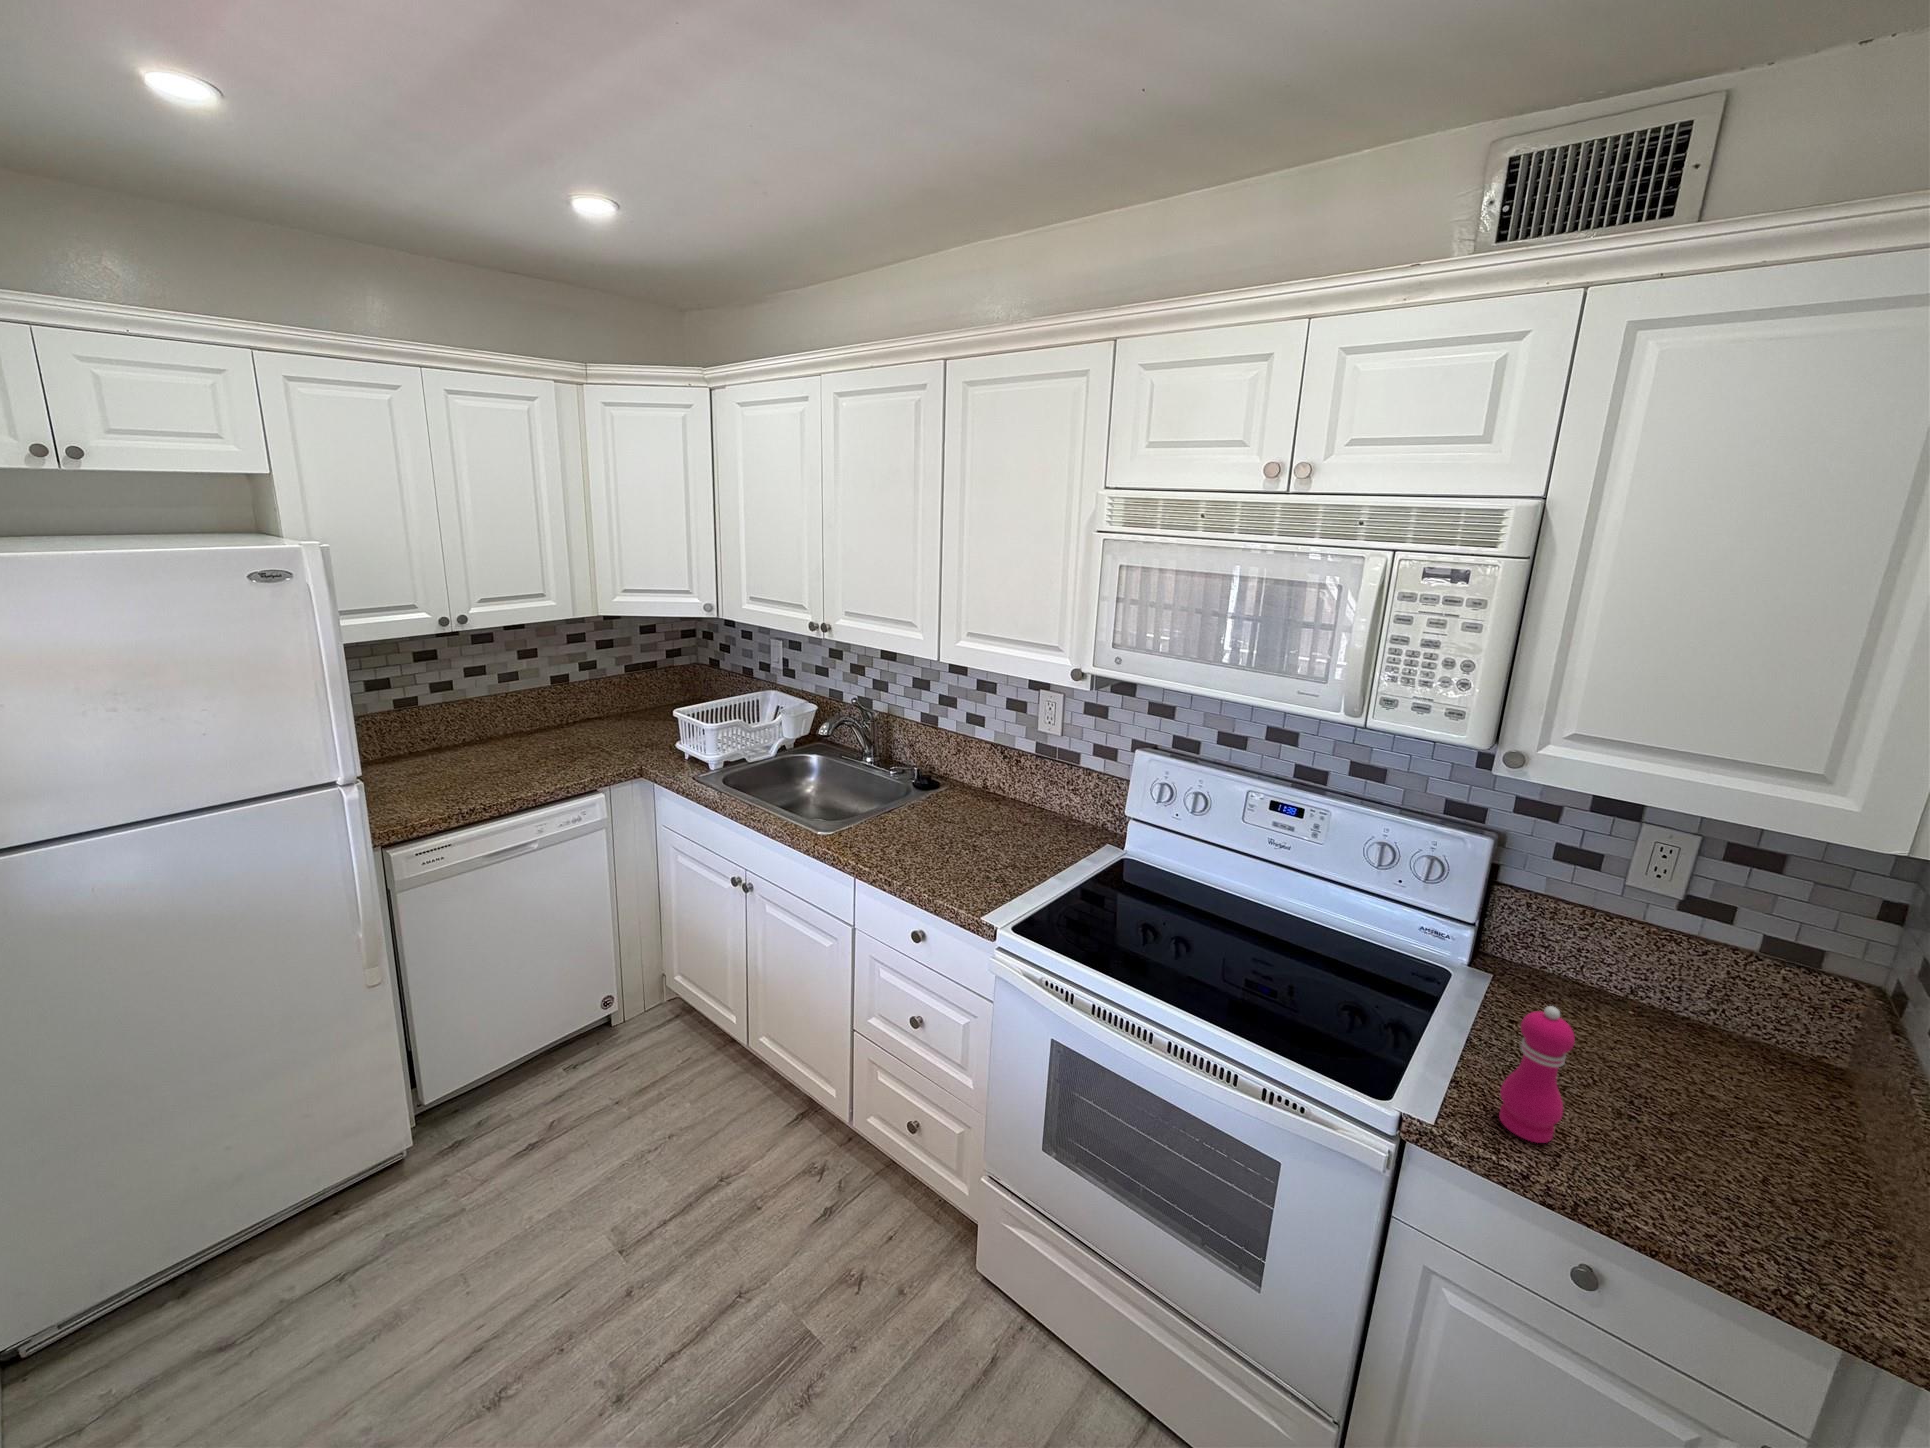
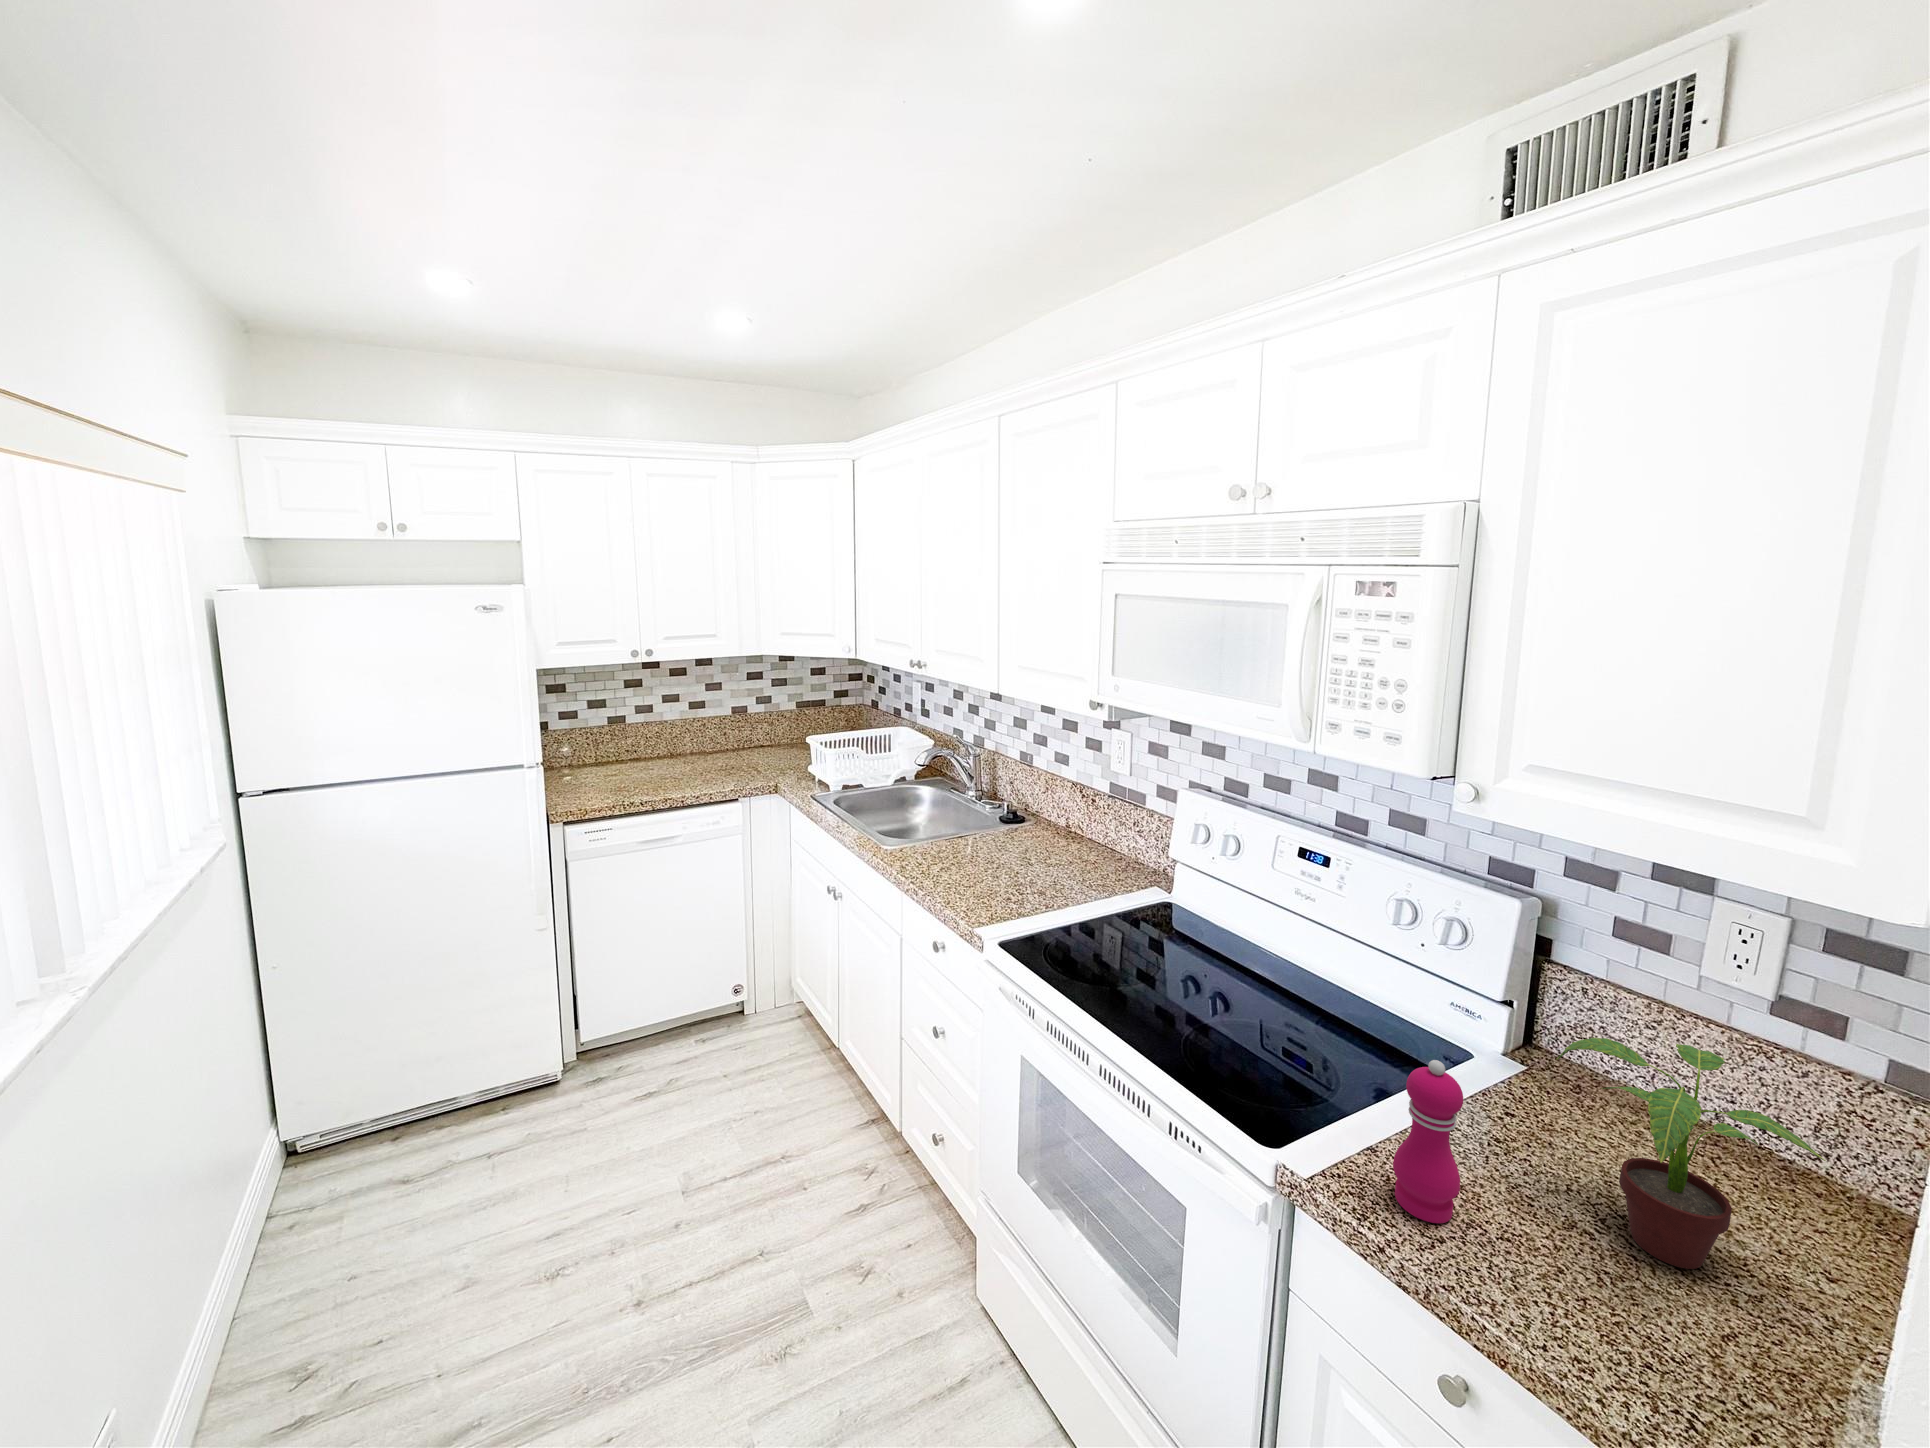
potted plant: none [1607,954,1812,1132] -> present [1557,1038,1826,1269]

